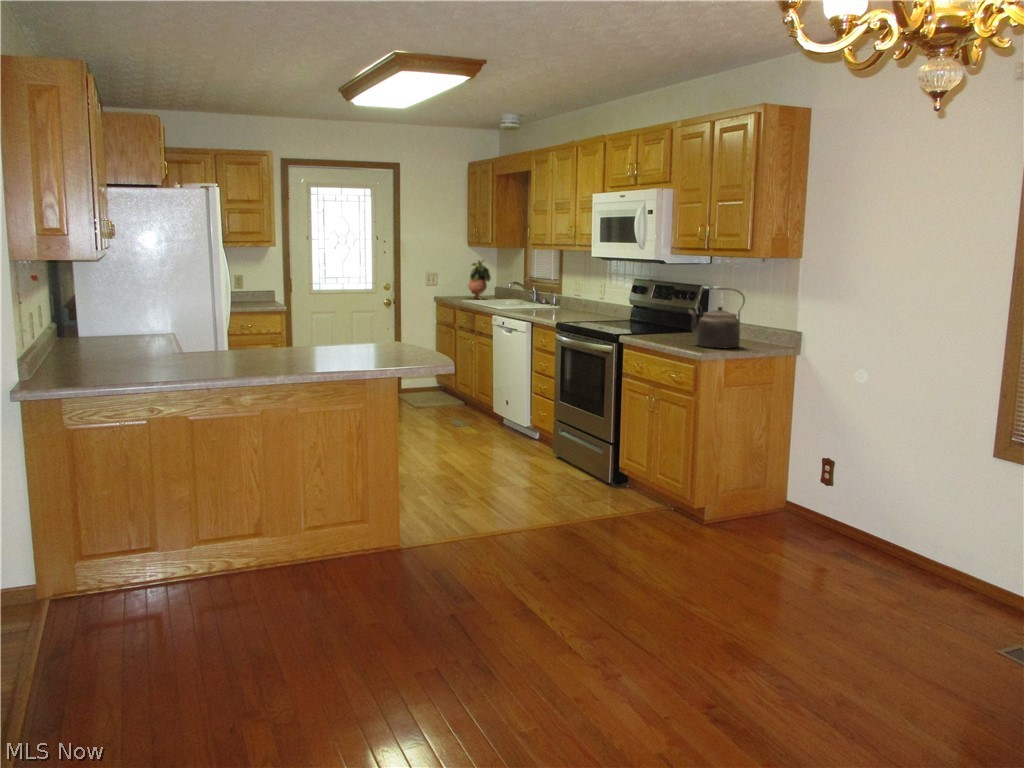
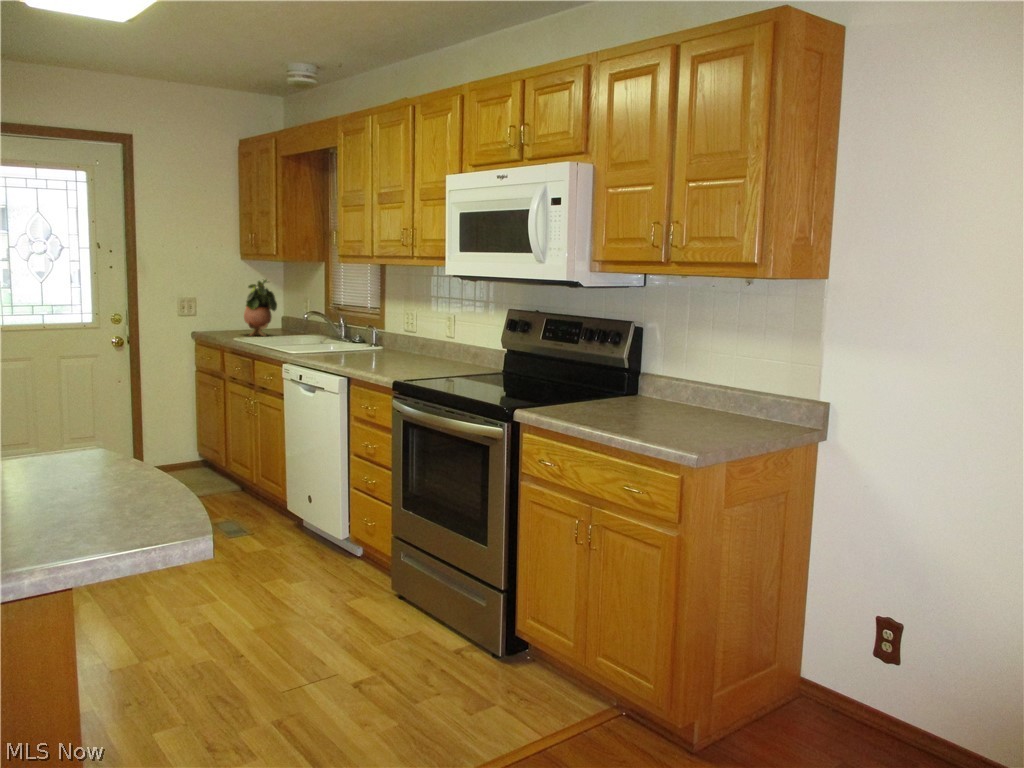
kettle: present [689,288,745,349] -> none [647,329,749,438]

